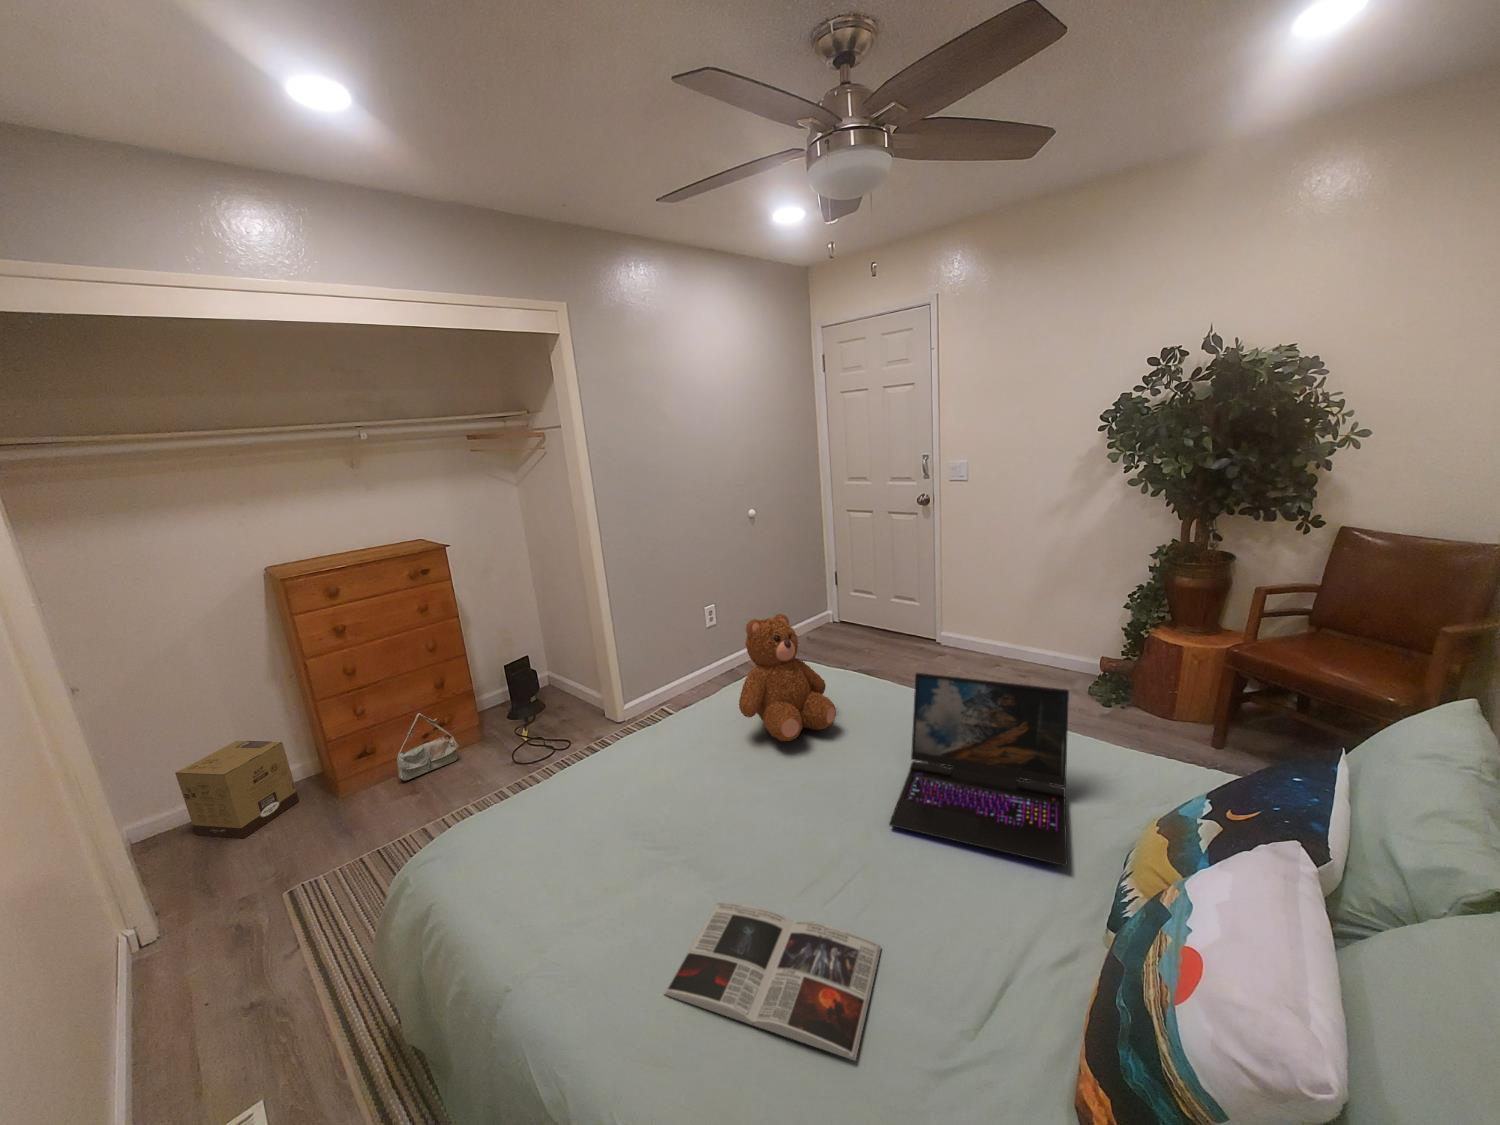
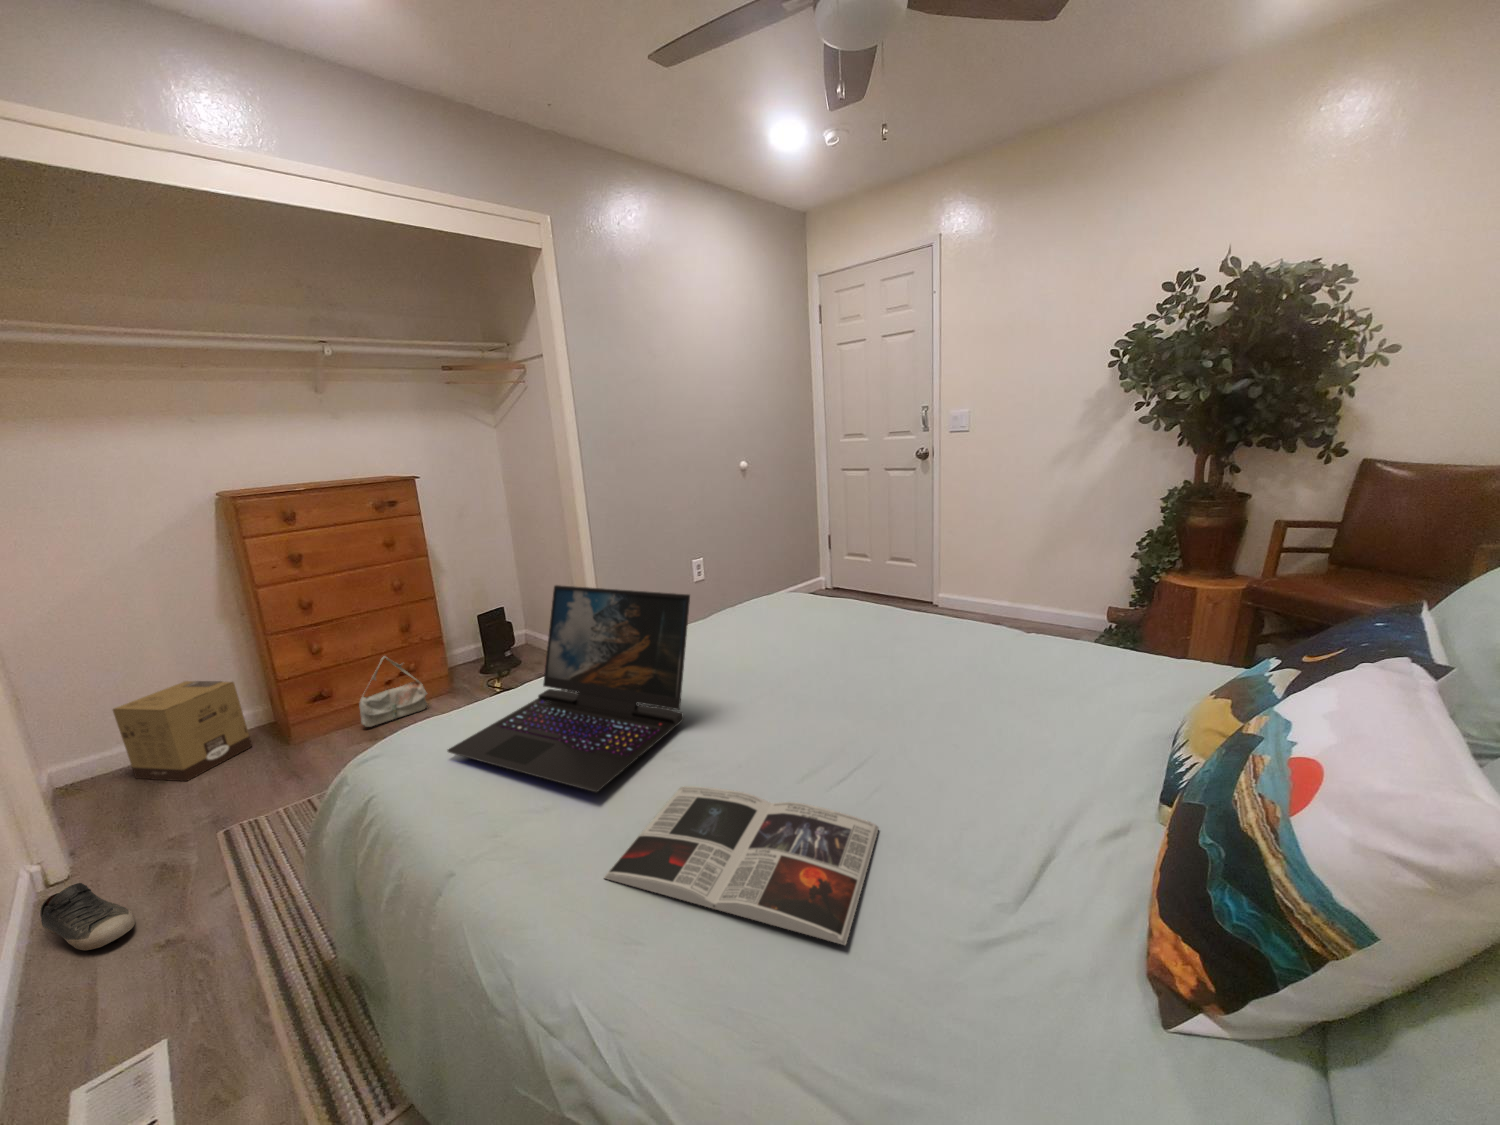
teddy bear: present [739,614,836,741] -> none [717,511,828,645]
laptop: present [889,673,1069,866] -> present [448,585,690,792]
shoe: none [142,950,226,1012] -> present [40,883,135,950]

